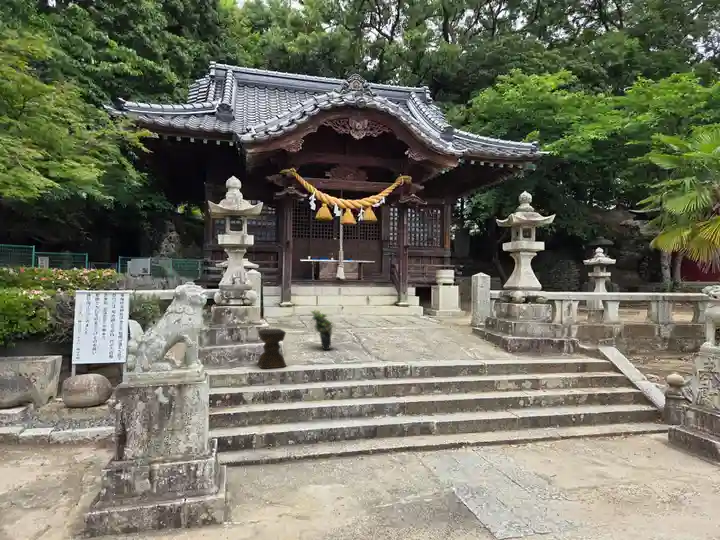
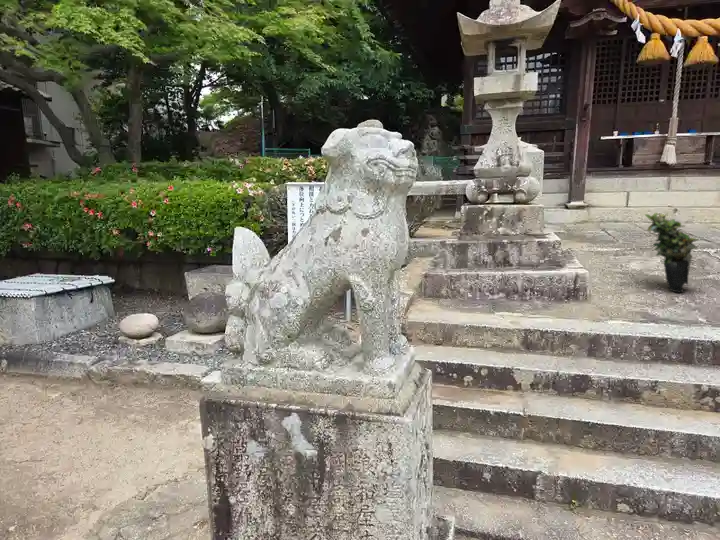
stool: present [257,329,286,369] -> none [538,247,604,324]

